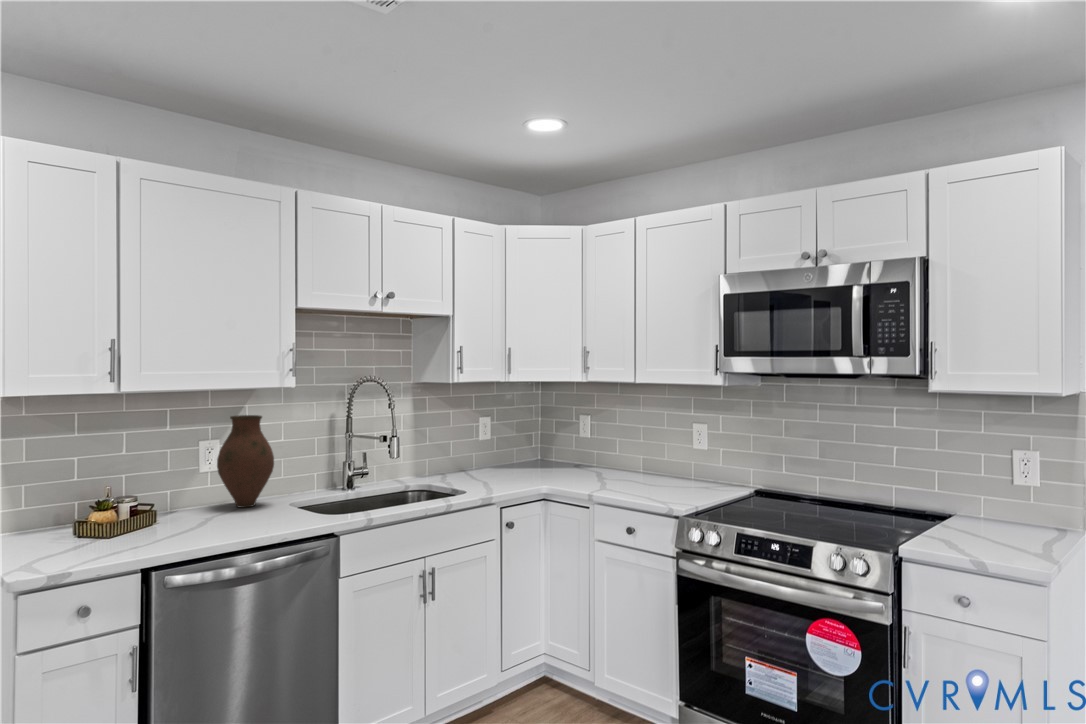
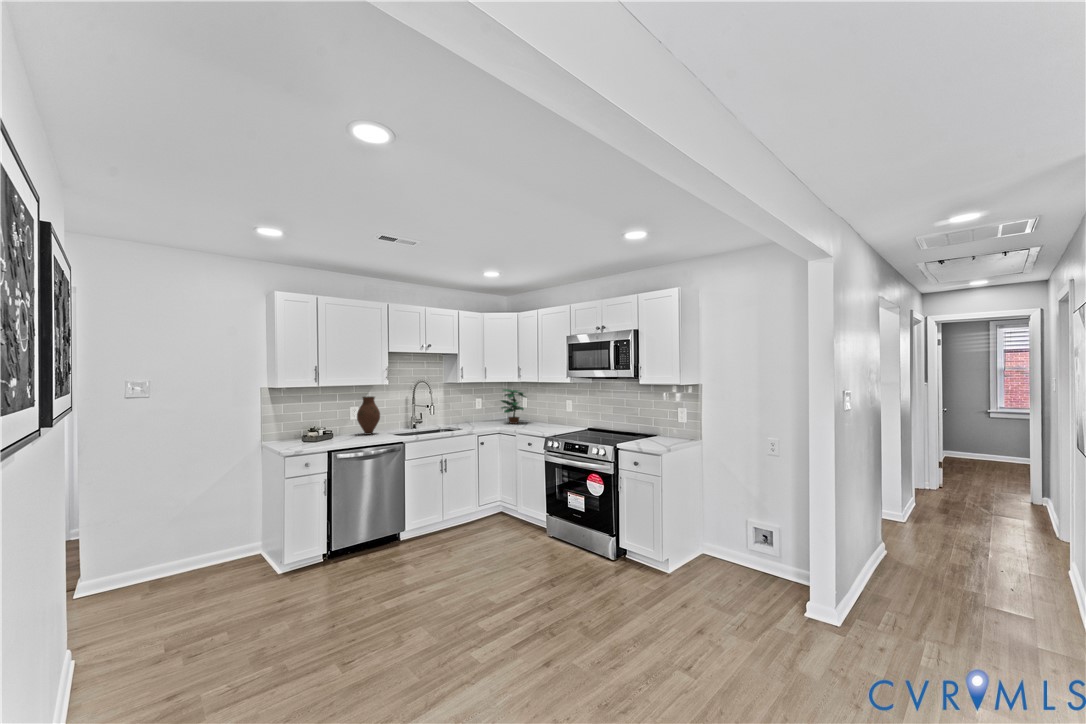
potted plant: none [531,398,598,474] -> present [501,389,525,424]

